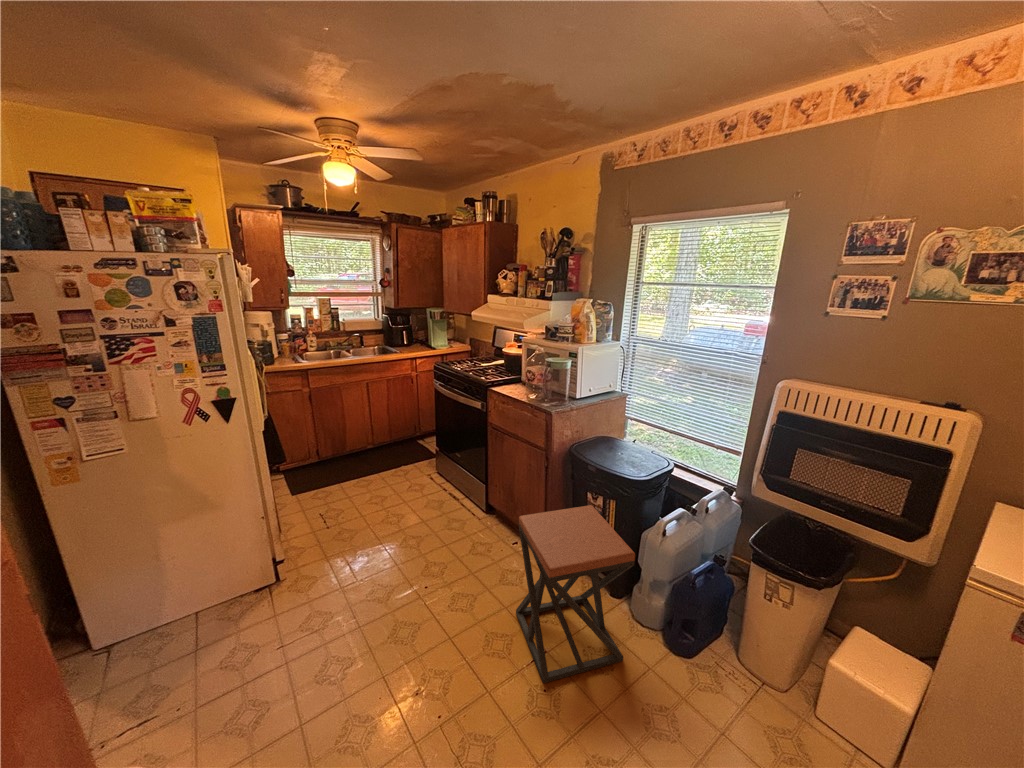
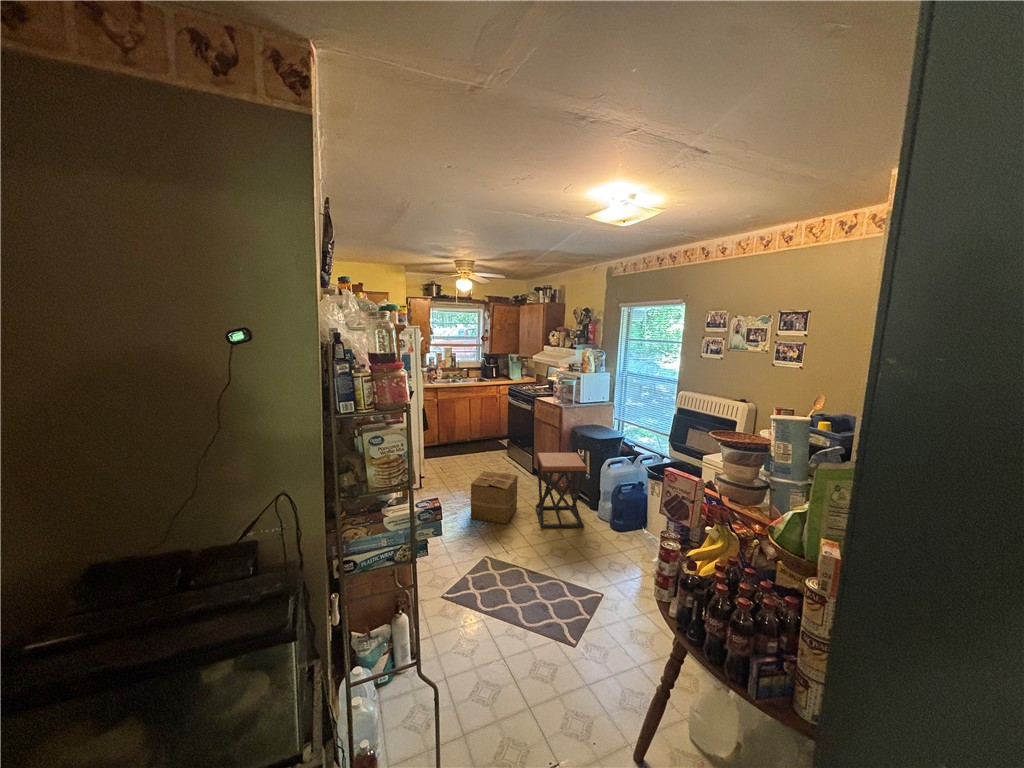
cardboard box: none [384,559,481,687] -> present [471,471,518,524]

